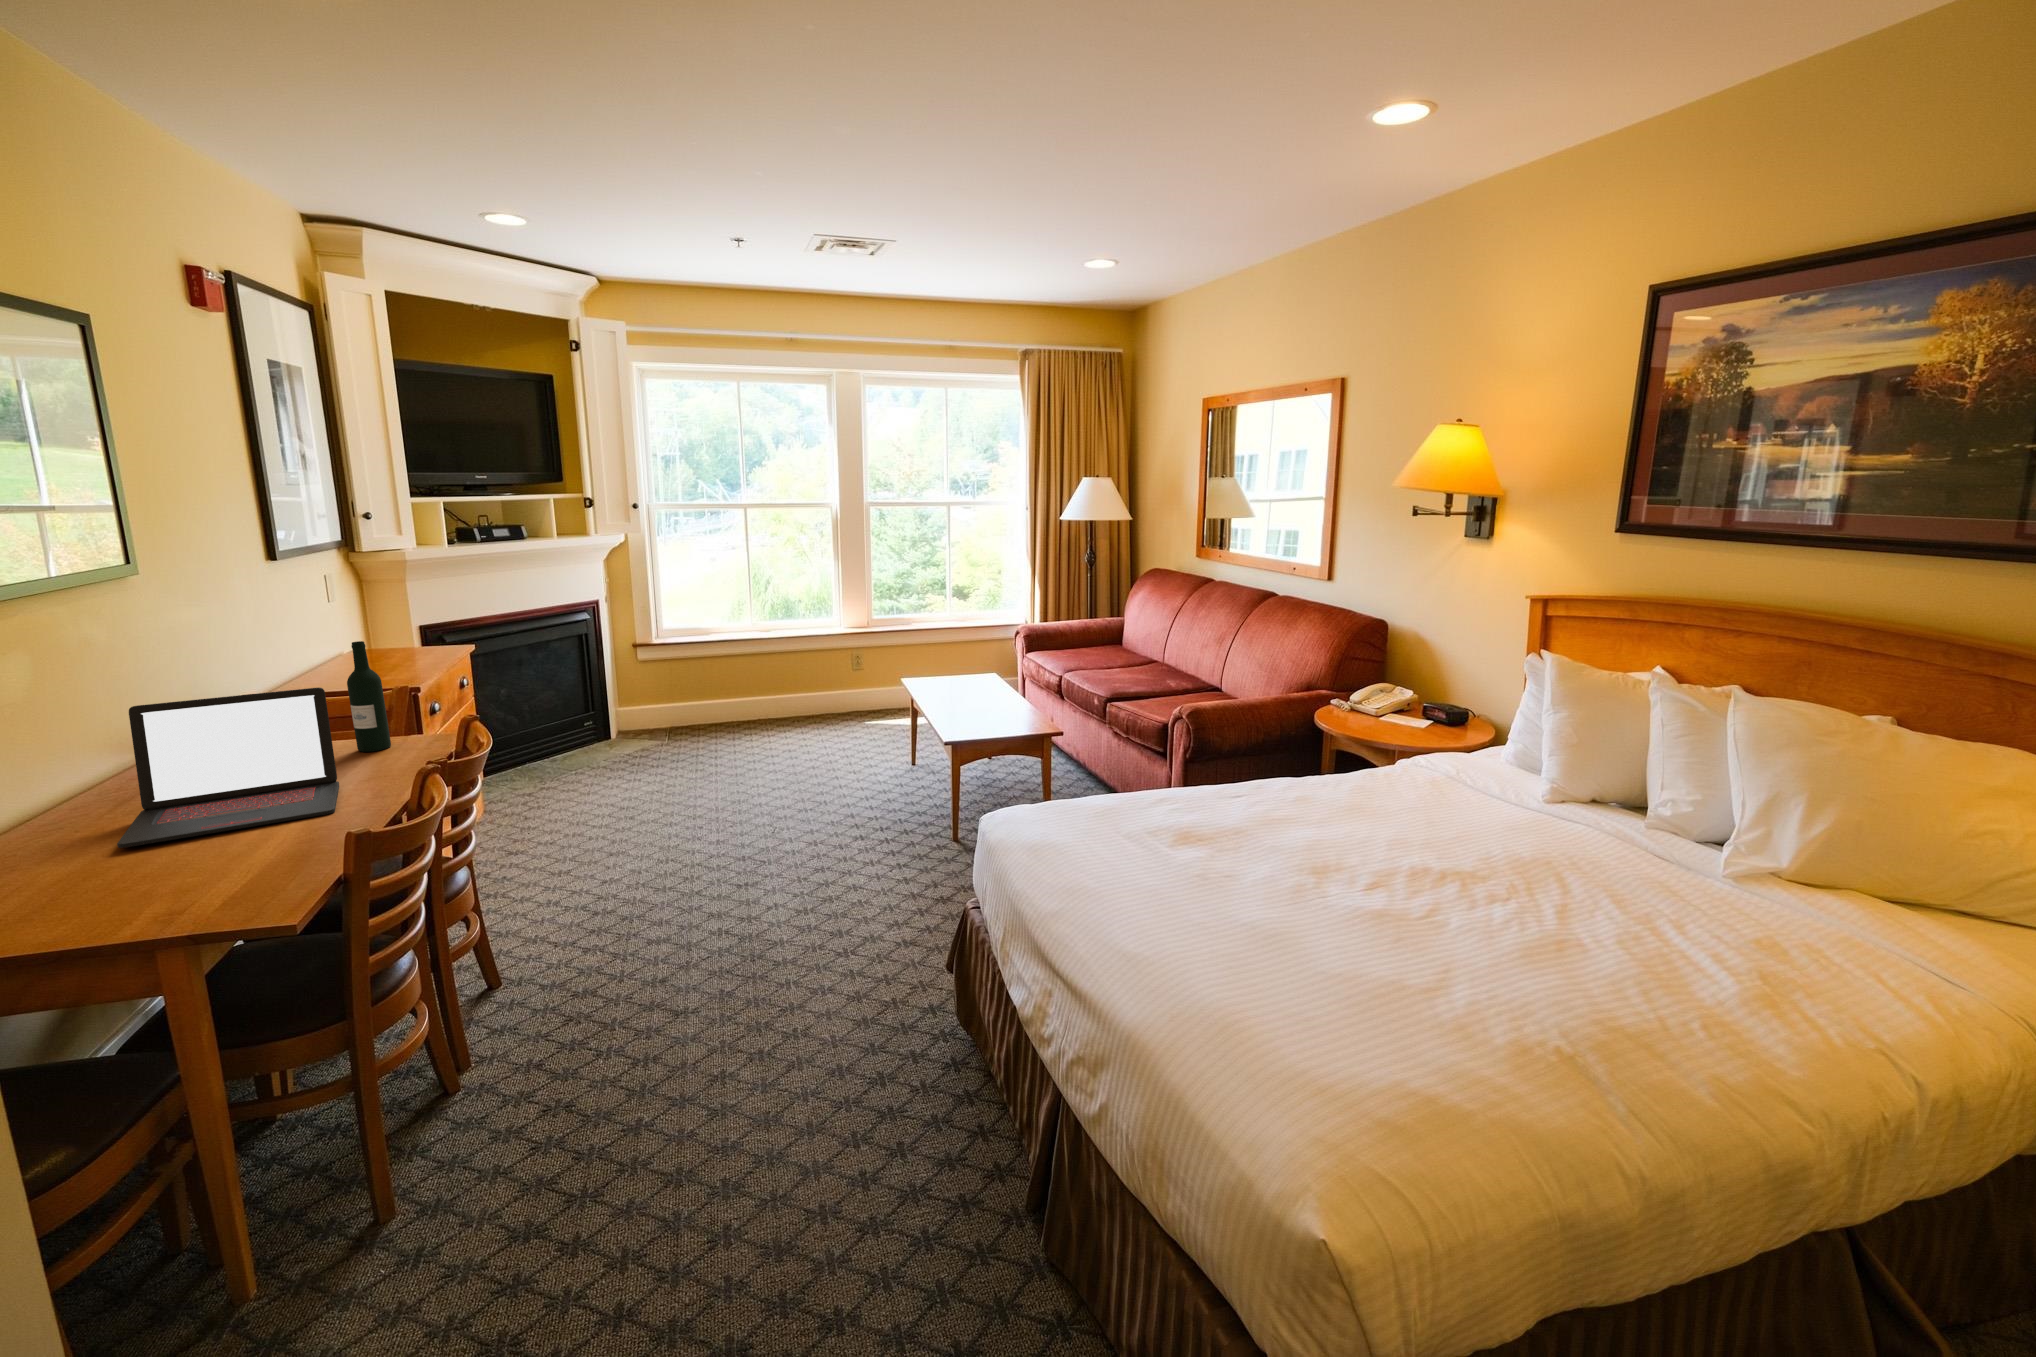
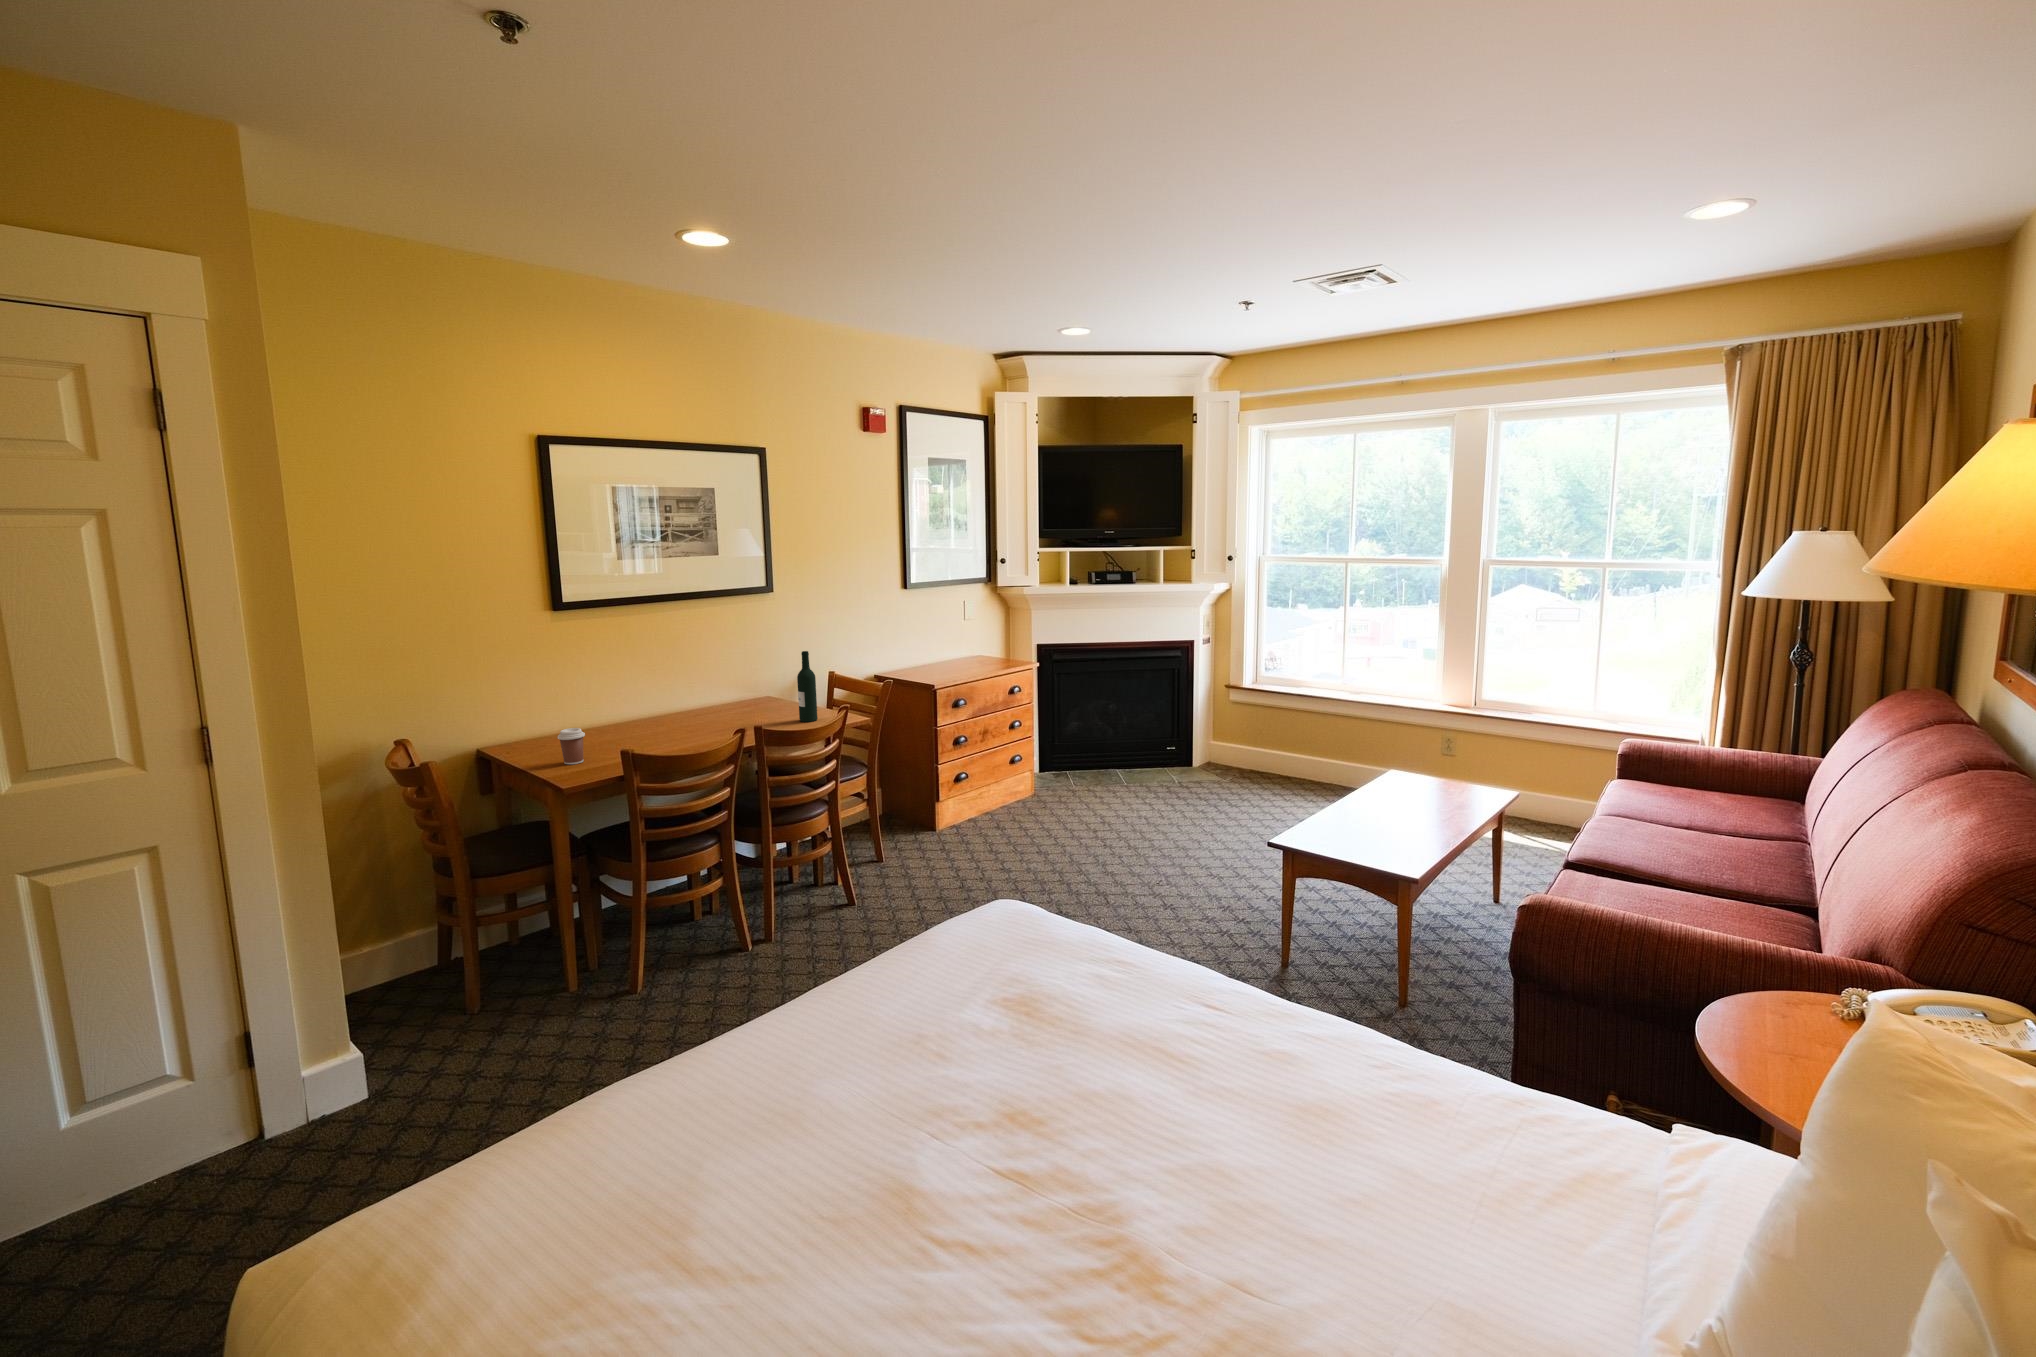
laptop: present [117,688,339,848] -> none [636,670,750,749]
coffee cup: none [58,835,134,915] -> present [557,728,585,765]

